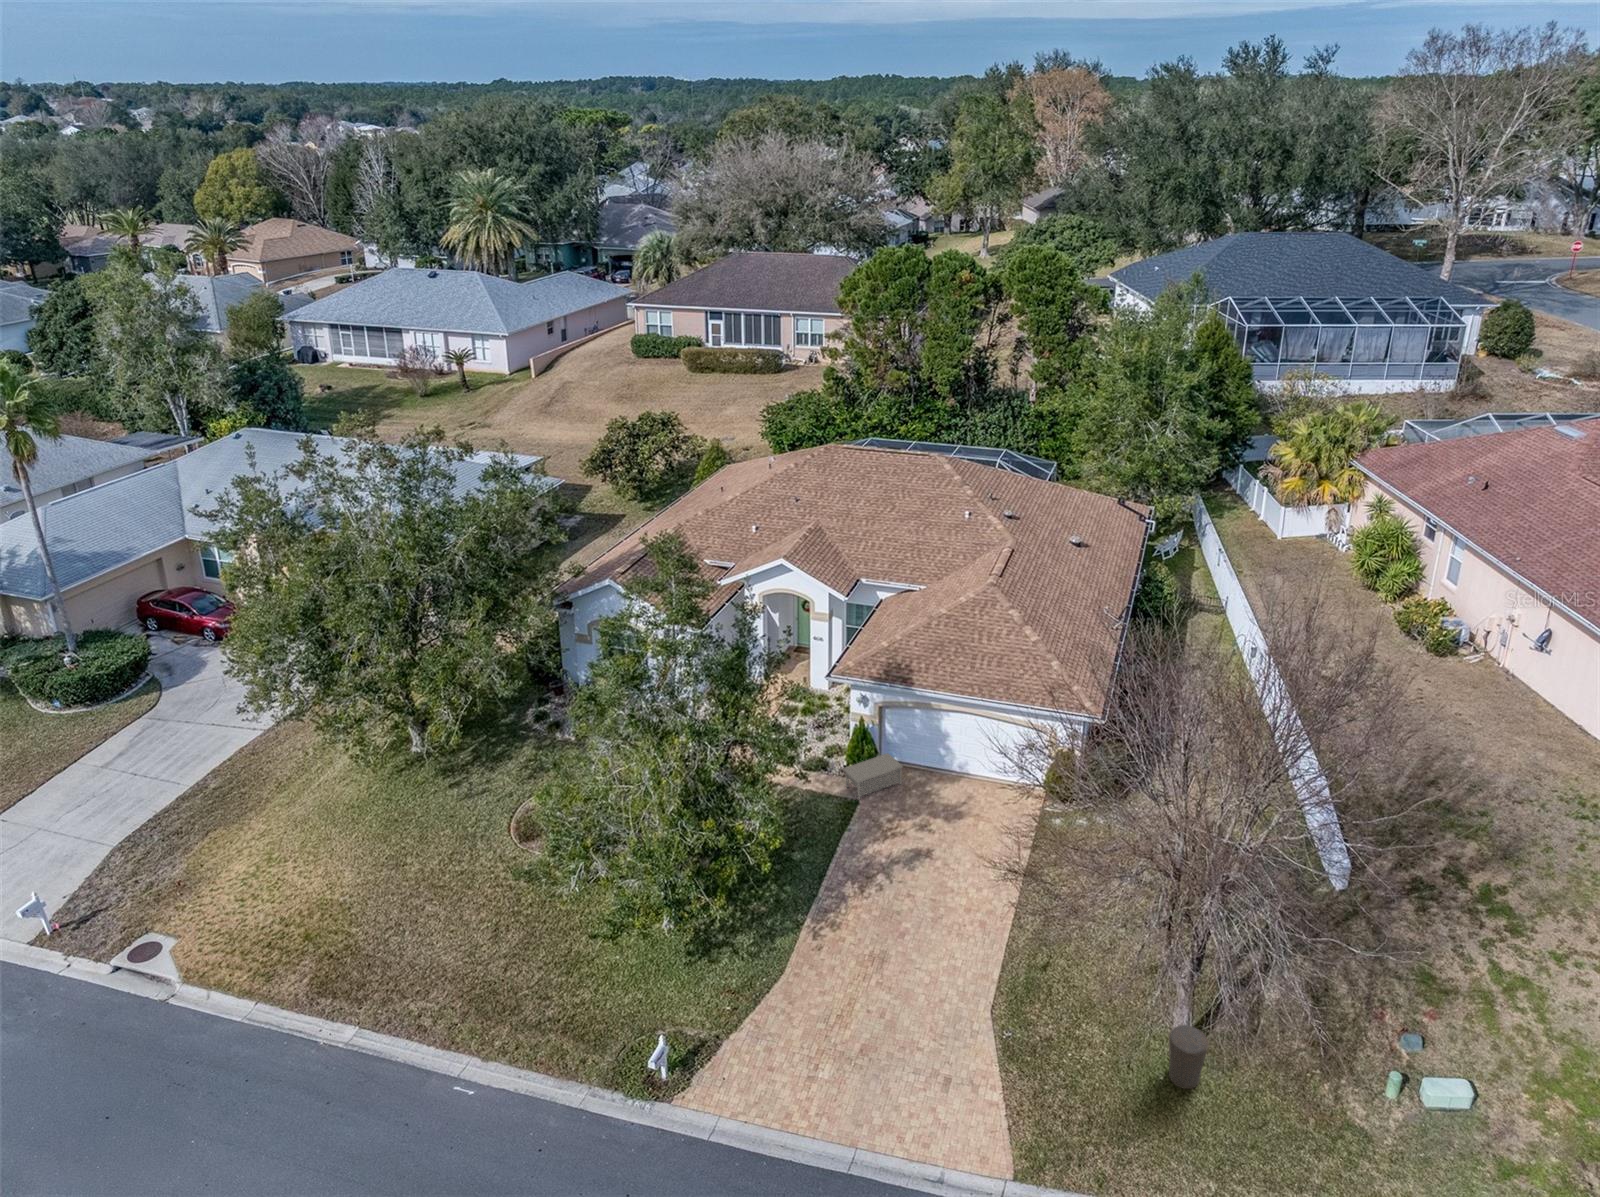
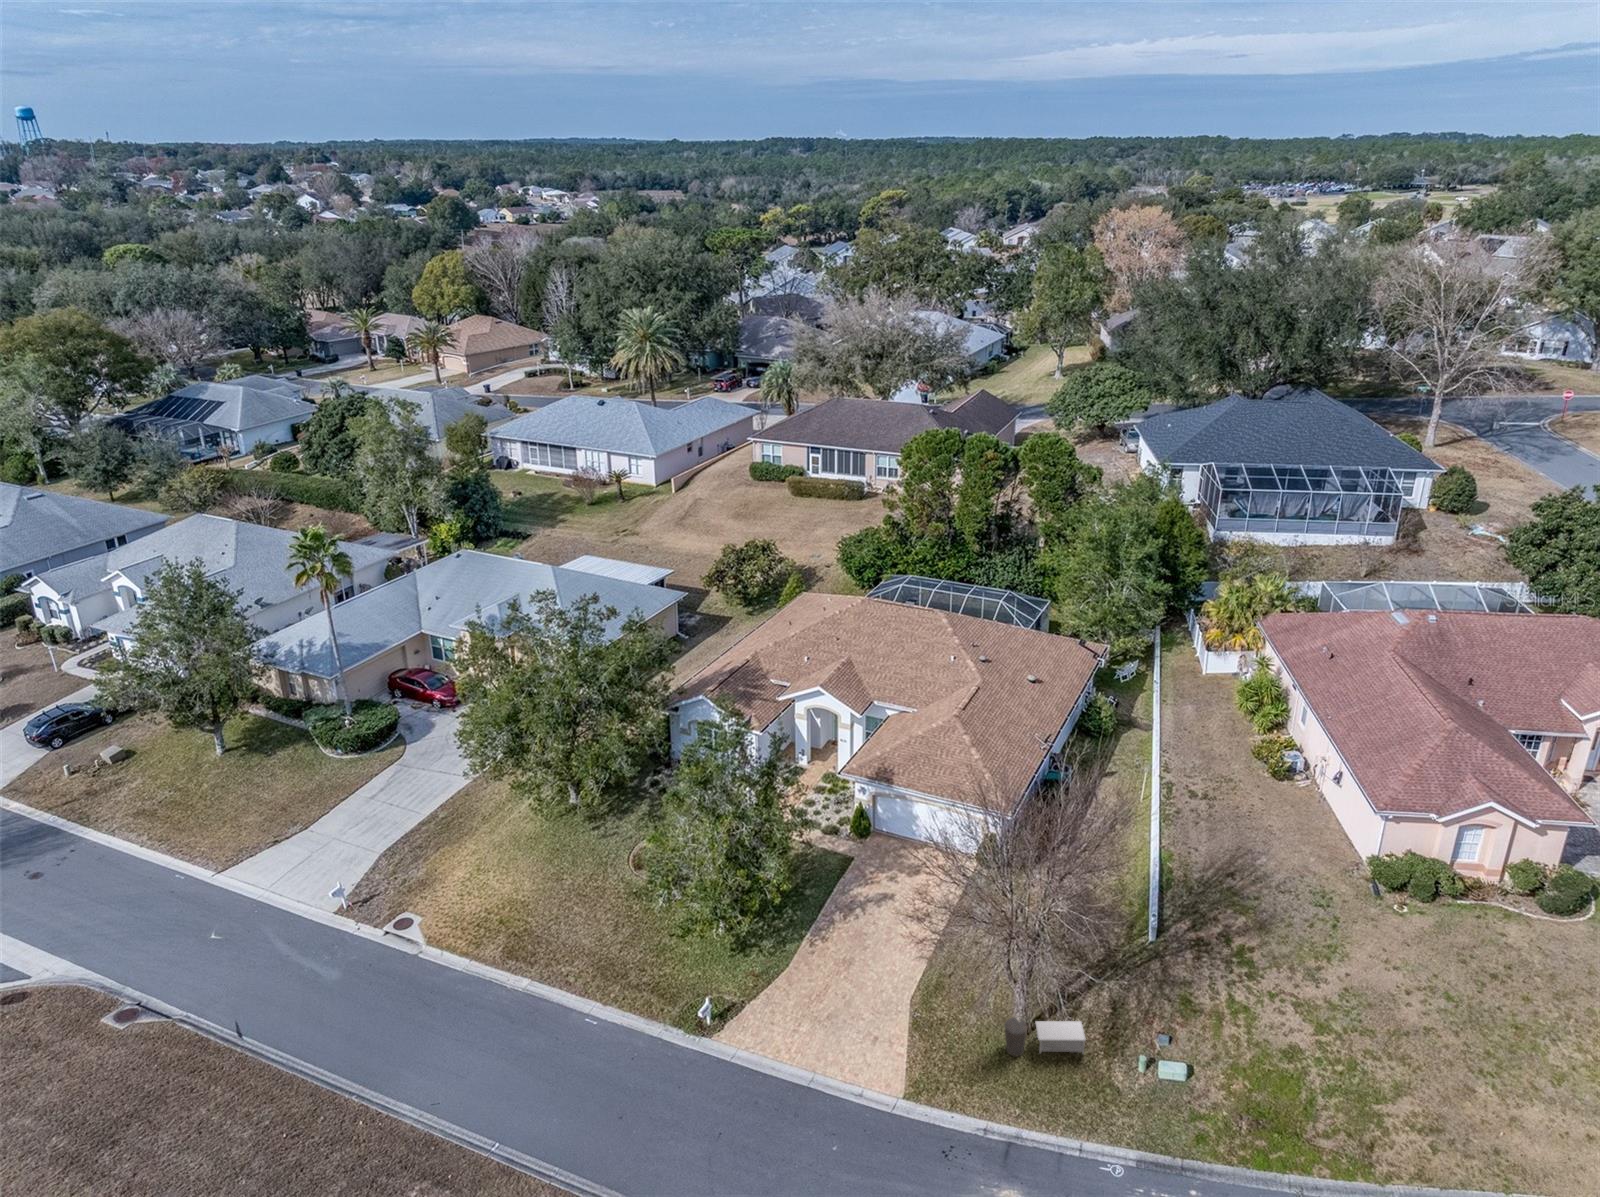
storage bench: present [843,753,902,799] -> present [1035,1021,1085,1053]

